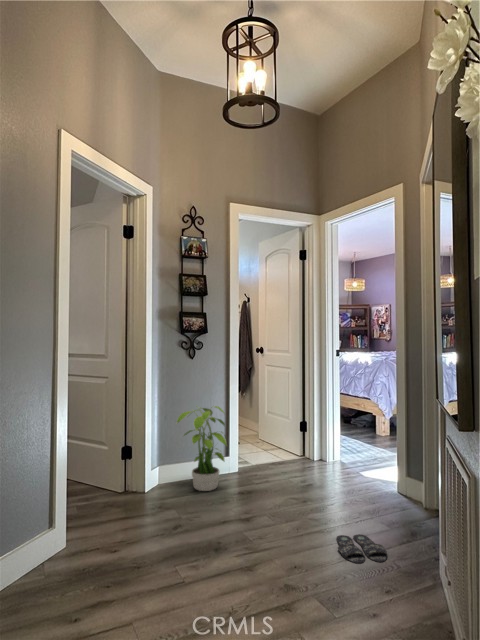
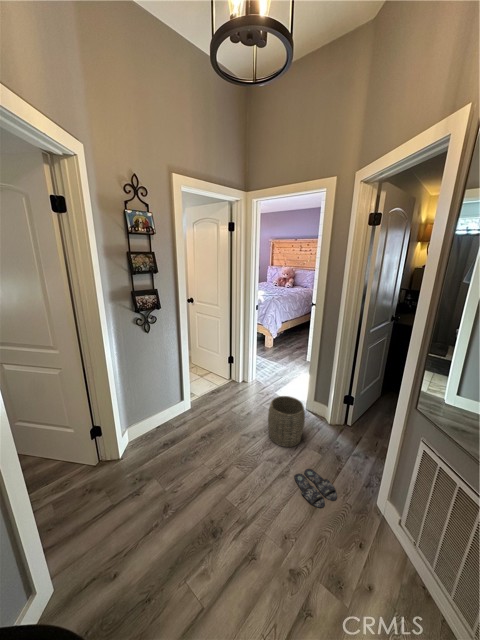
potted plant: present [177,406,227,491] -> none [142,373,191,442]
woven basket: none [323,452,374,517] -> present [268,396,305,447]

